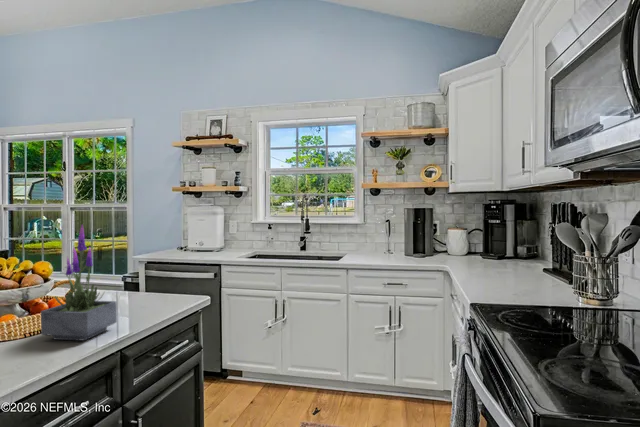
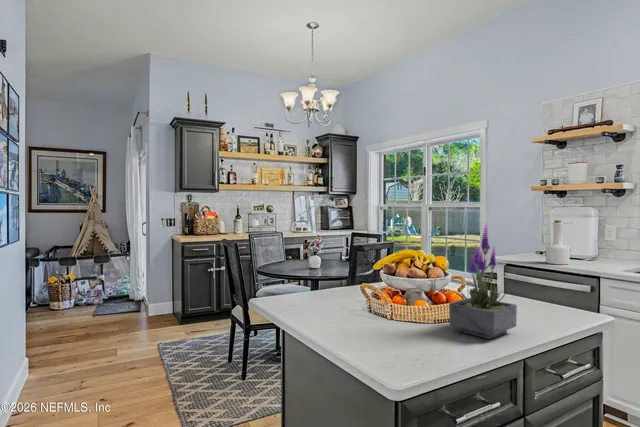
bottle: none [180,218,200,258] -> present [546,220,570,265]

